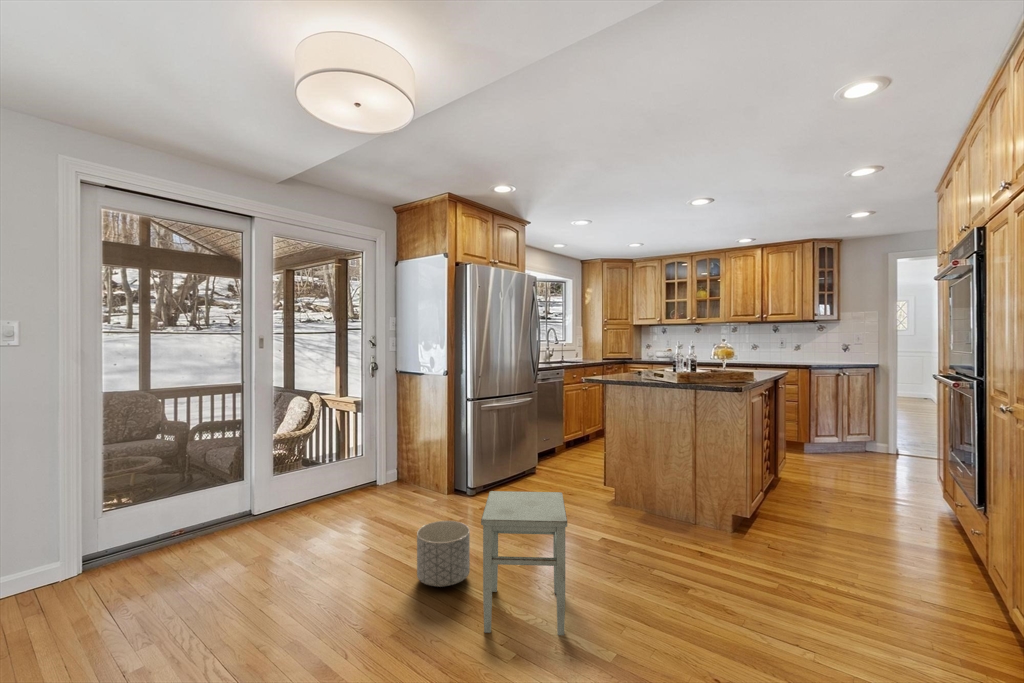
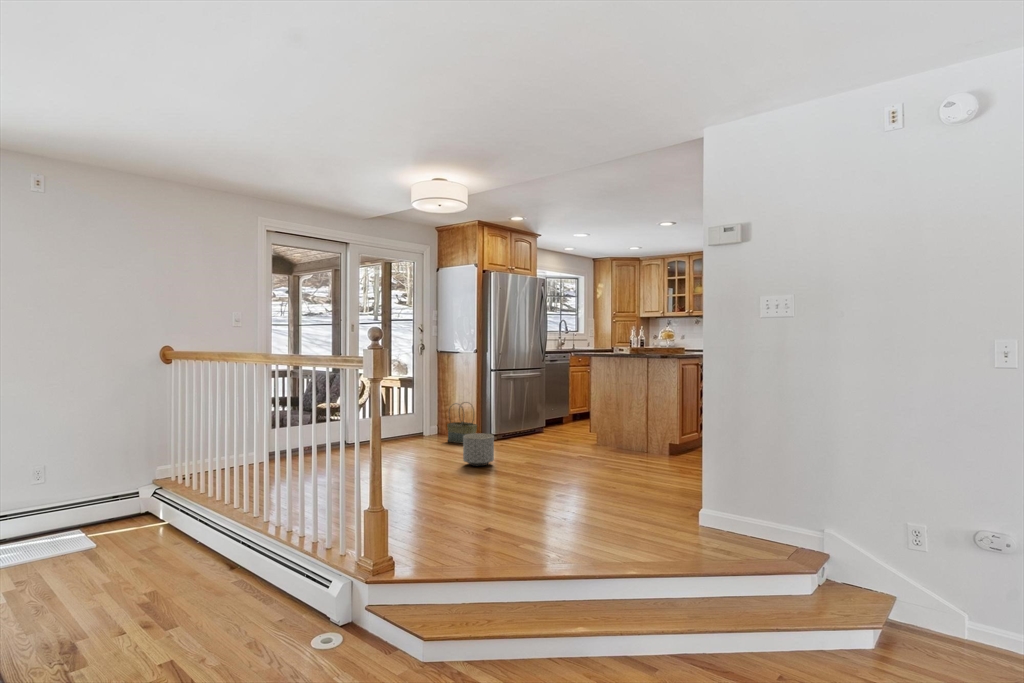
basket: none [406,443,448,506] -> present [447,402,477,443]
stool: present [481,491,567,635] -> none [501,411,547,477]

